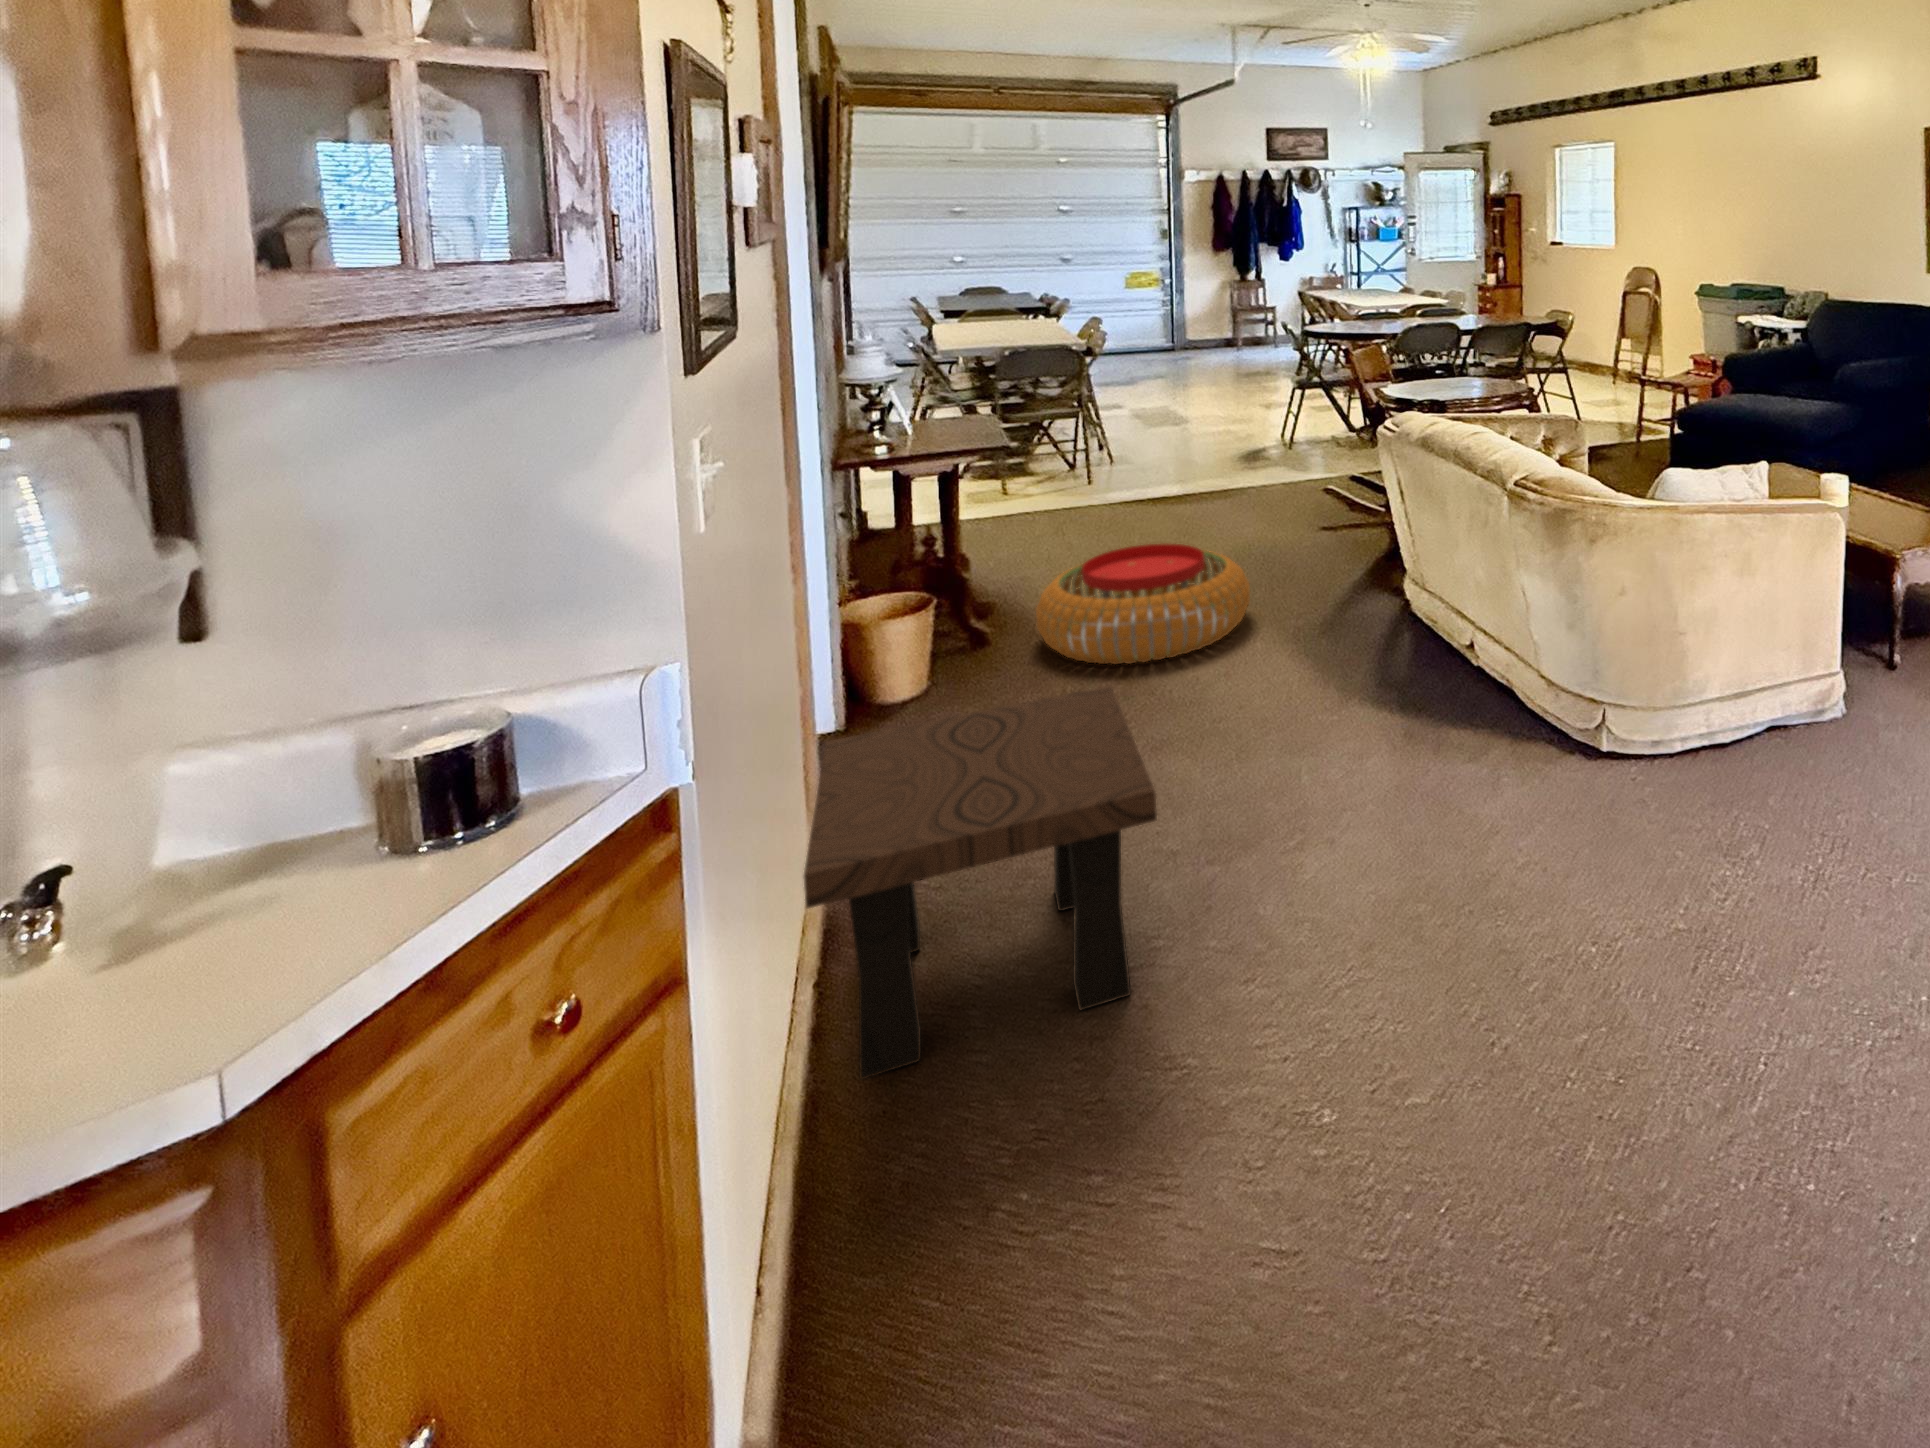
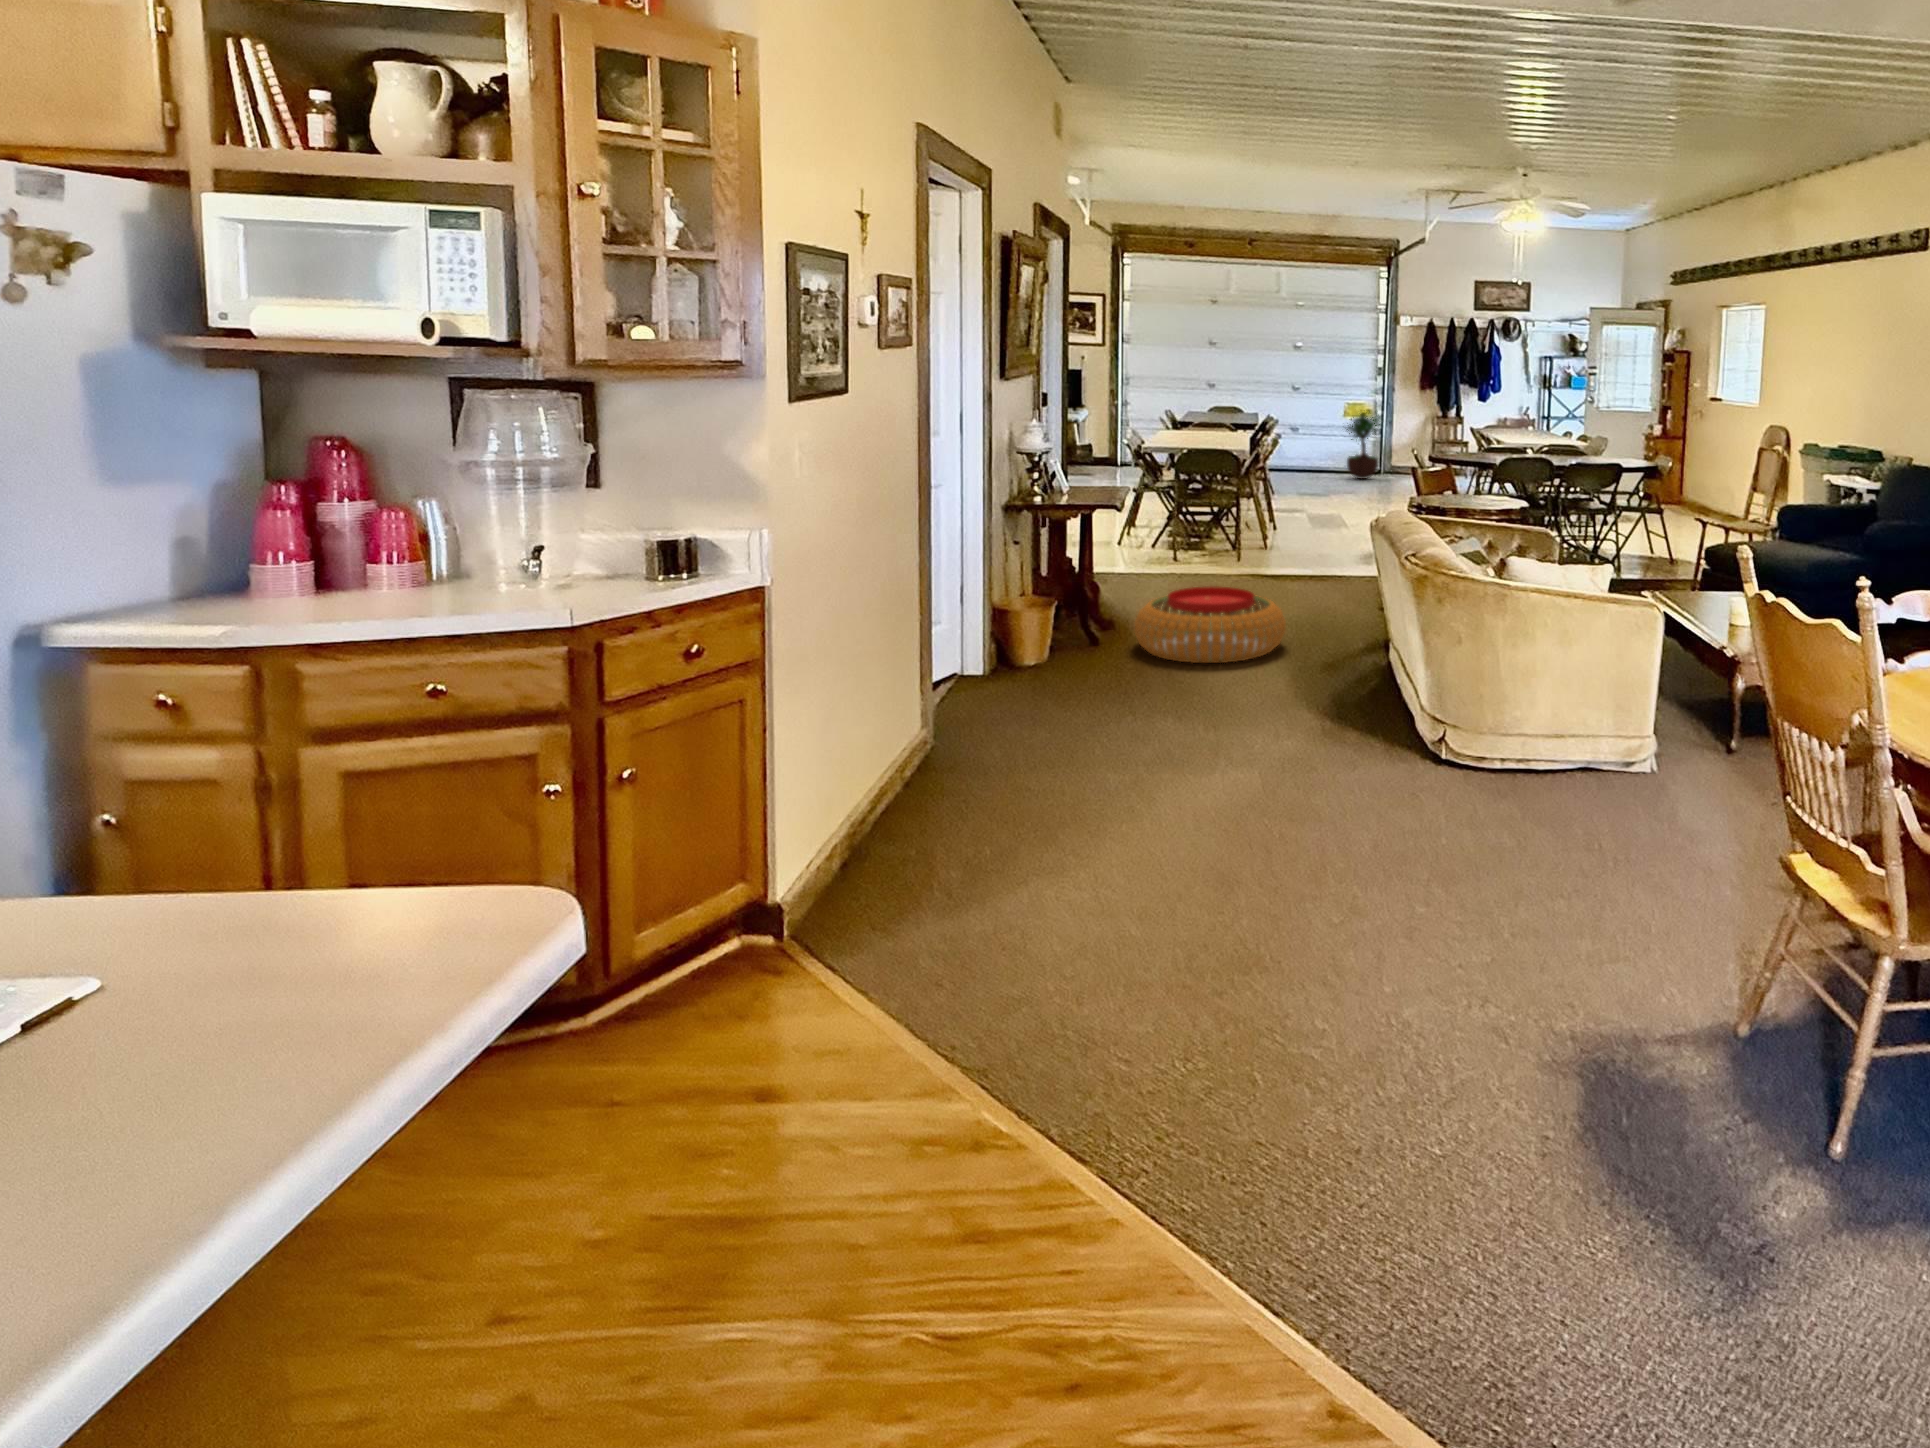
potted tree: none [1124,277,1176,361] -> present [1346,412,1380,479]
side table: present [804,686,1157,1079] -> none [886,637,1103,809]

